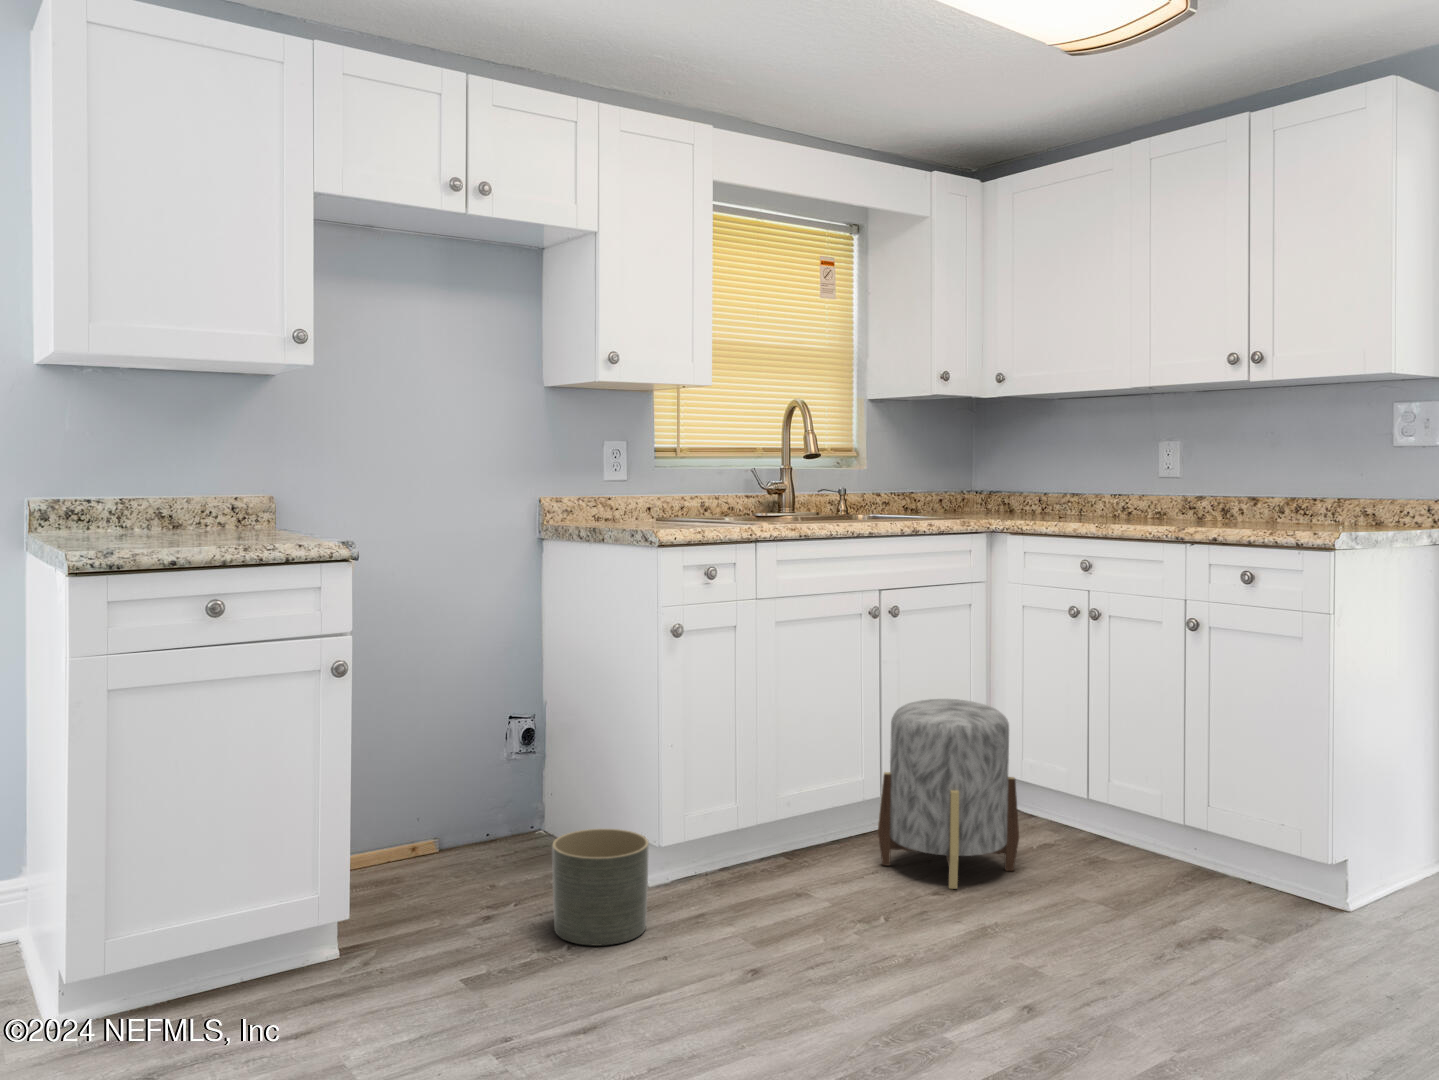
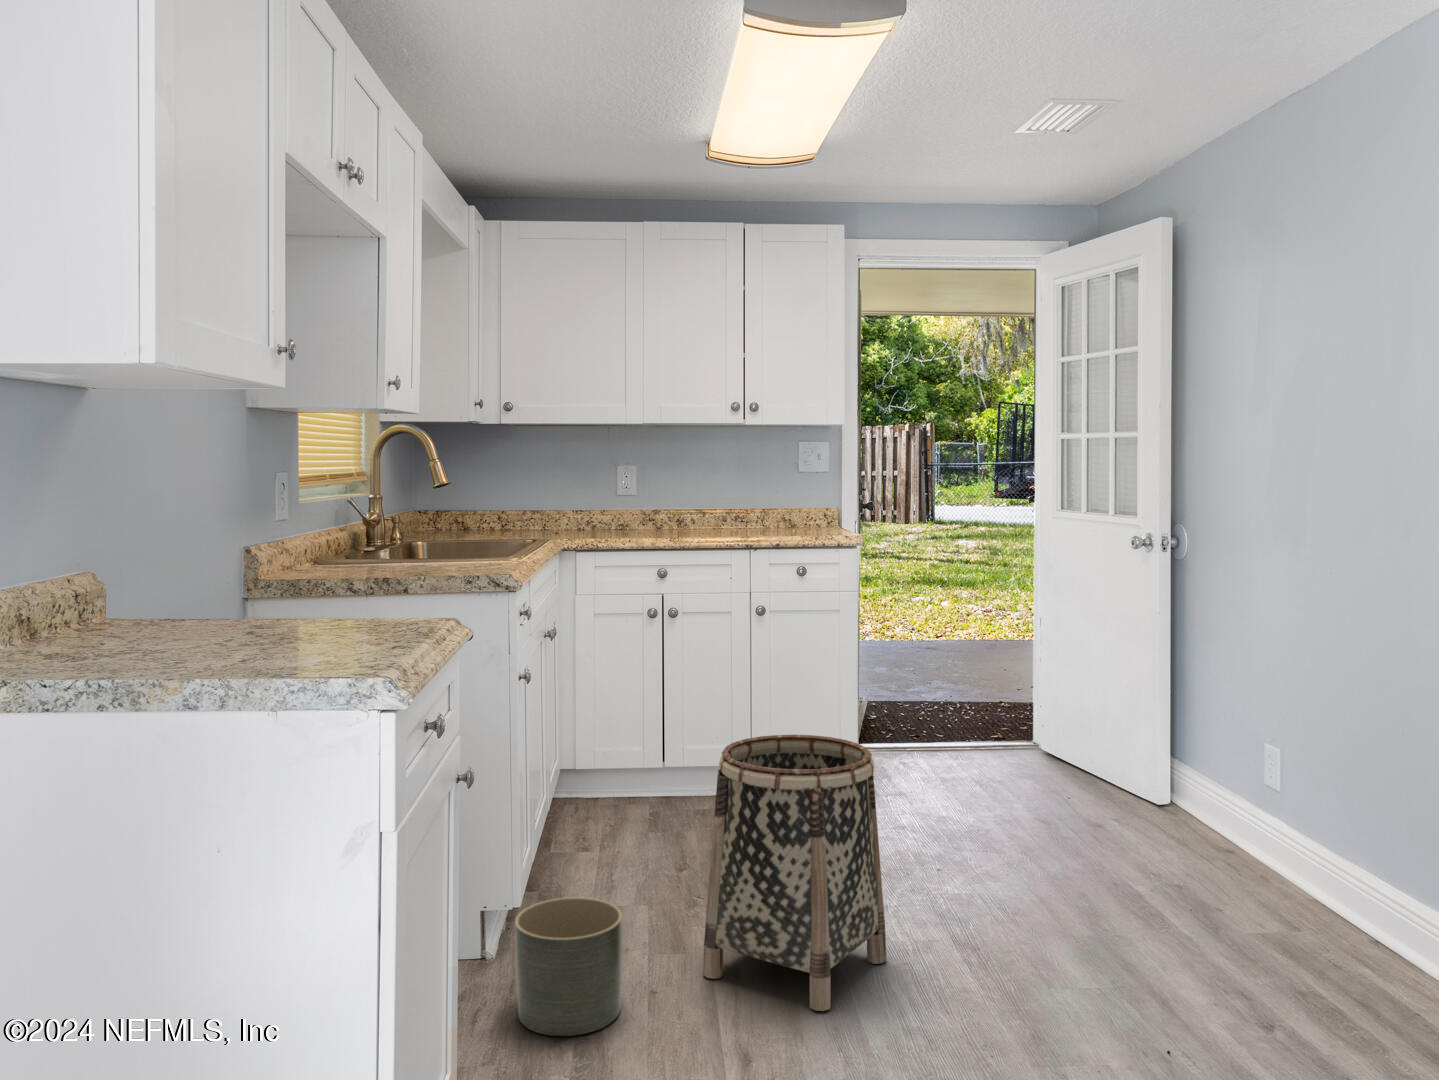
stool: present [878,699,1019,889] -> none [599,700,703,867]
basket: none [713,729,884,1022] -> present [703,735,886,1011]

